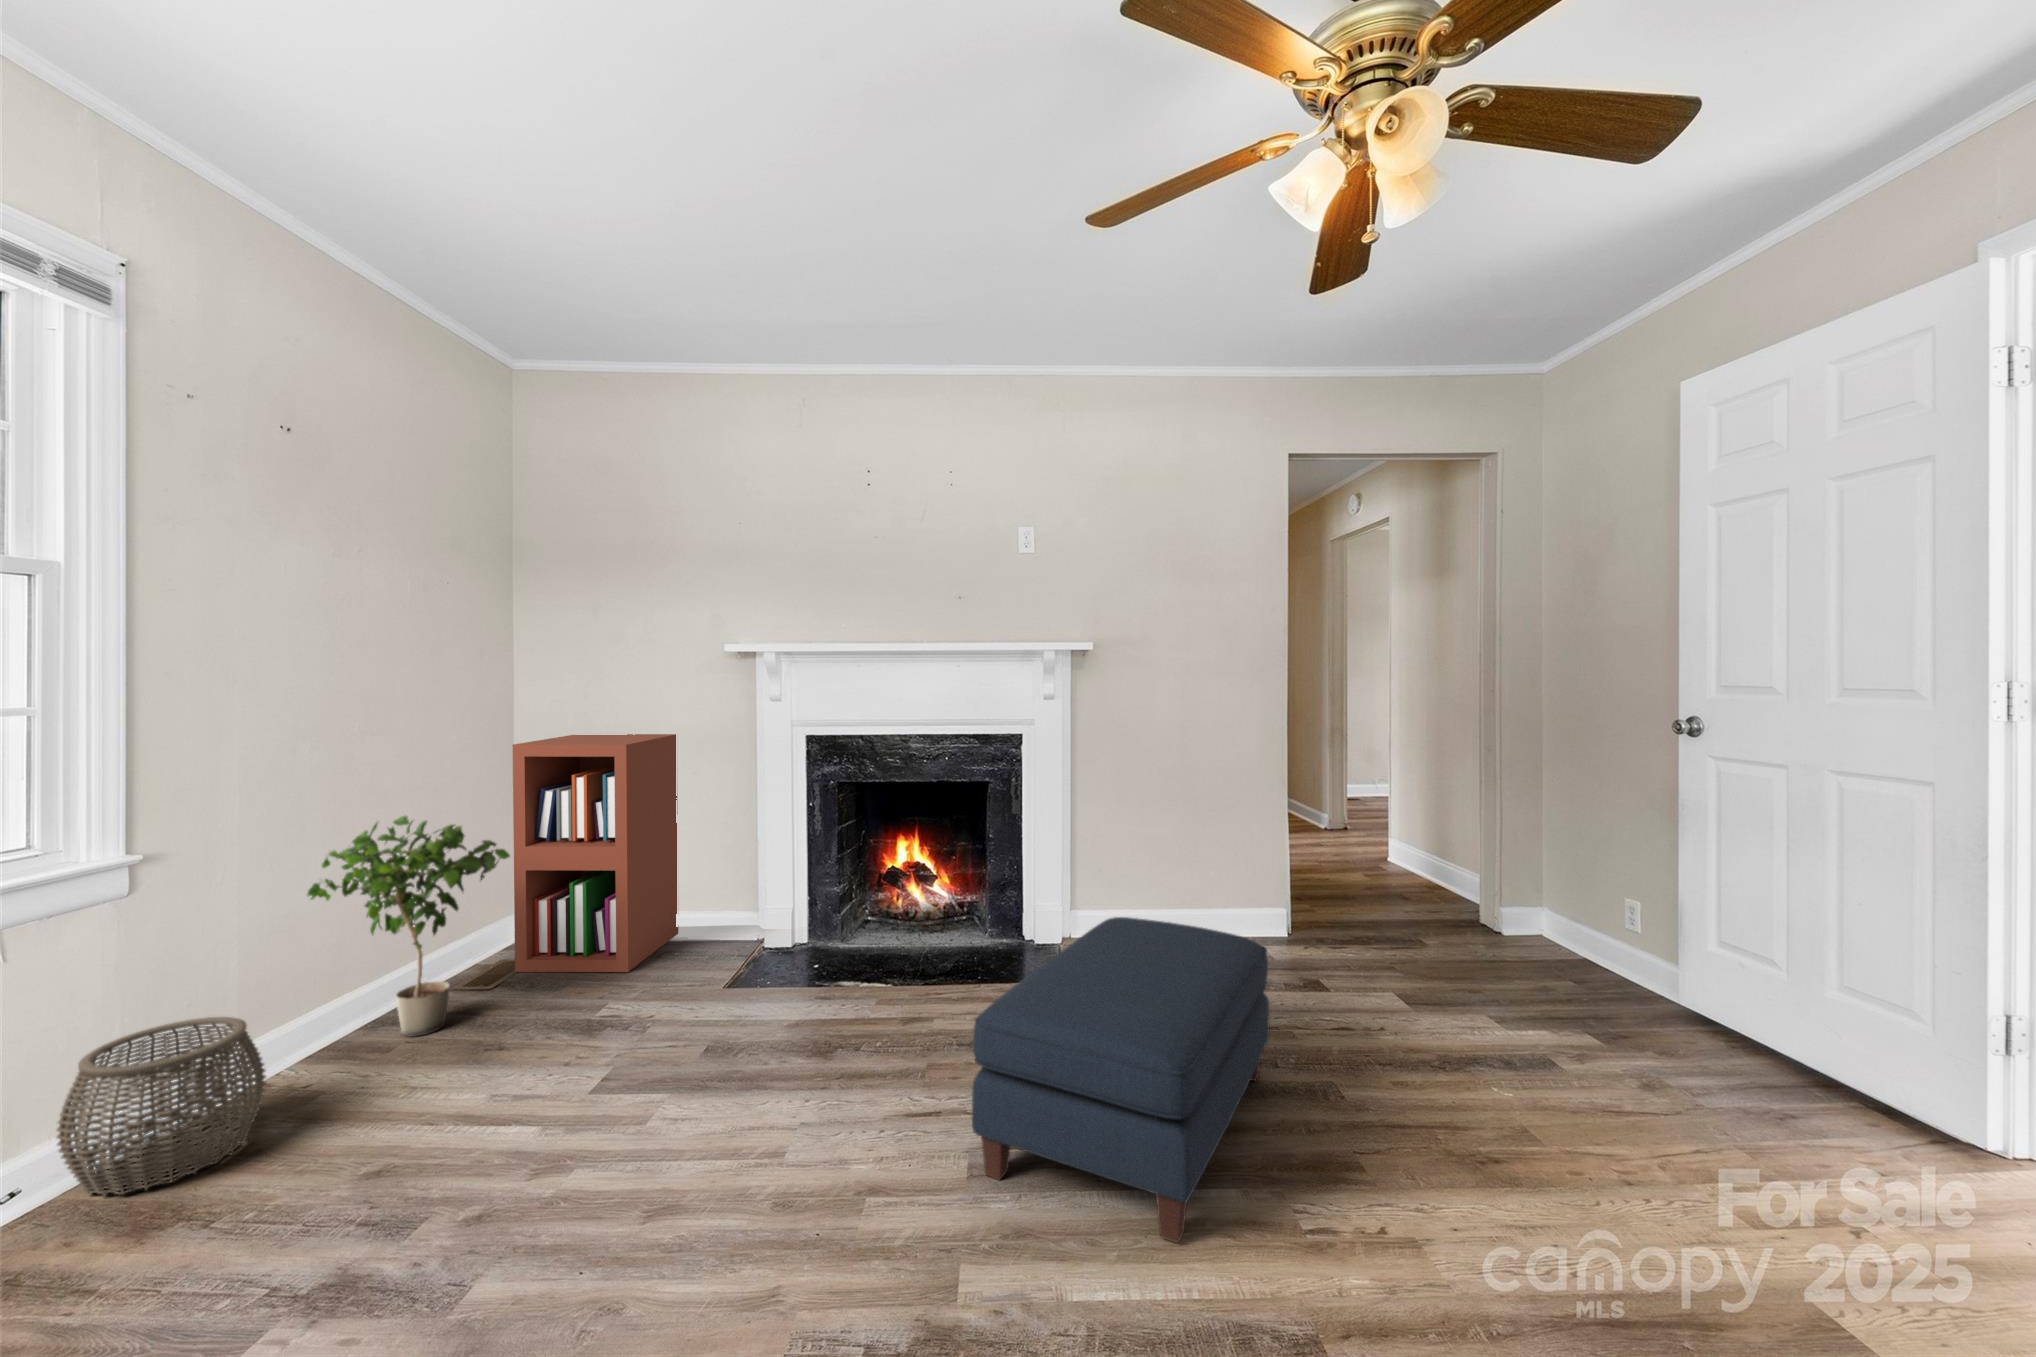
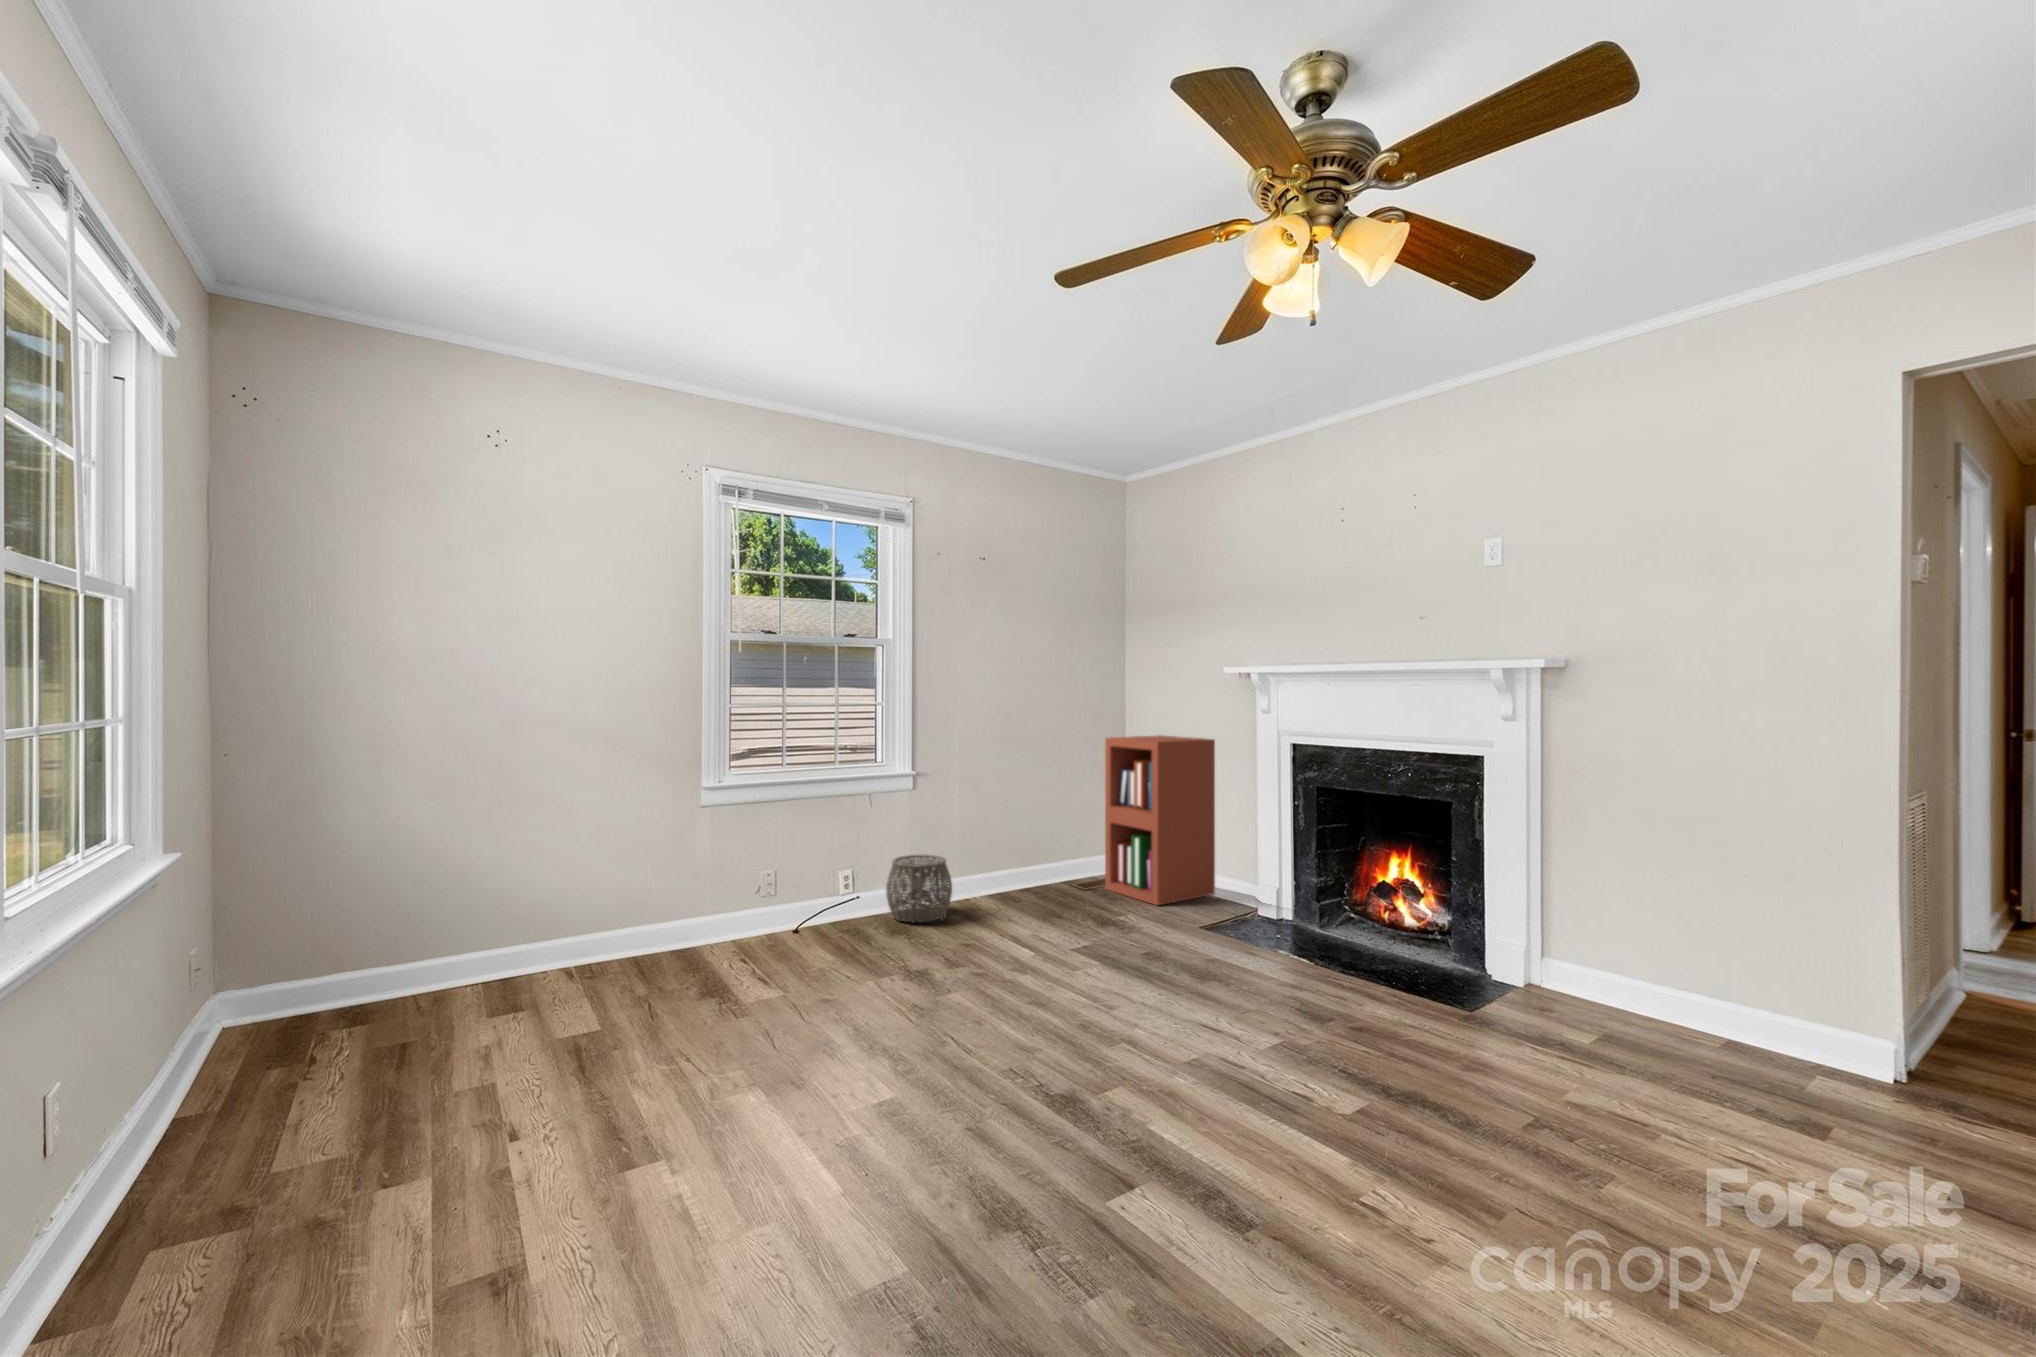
potted plant: present [307,816,510,1037] -> none [993,774,1075,904]
ottoman: present [972,917,1270,1243] -> none [1192,930,1548,1140]

